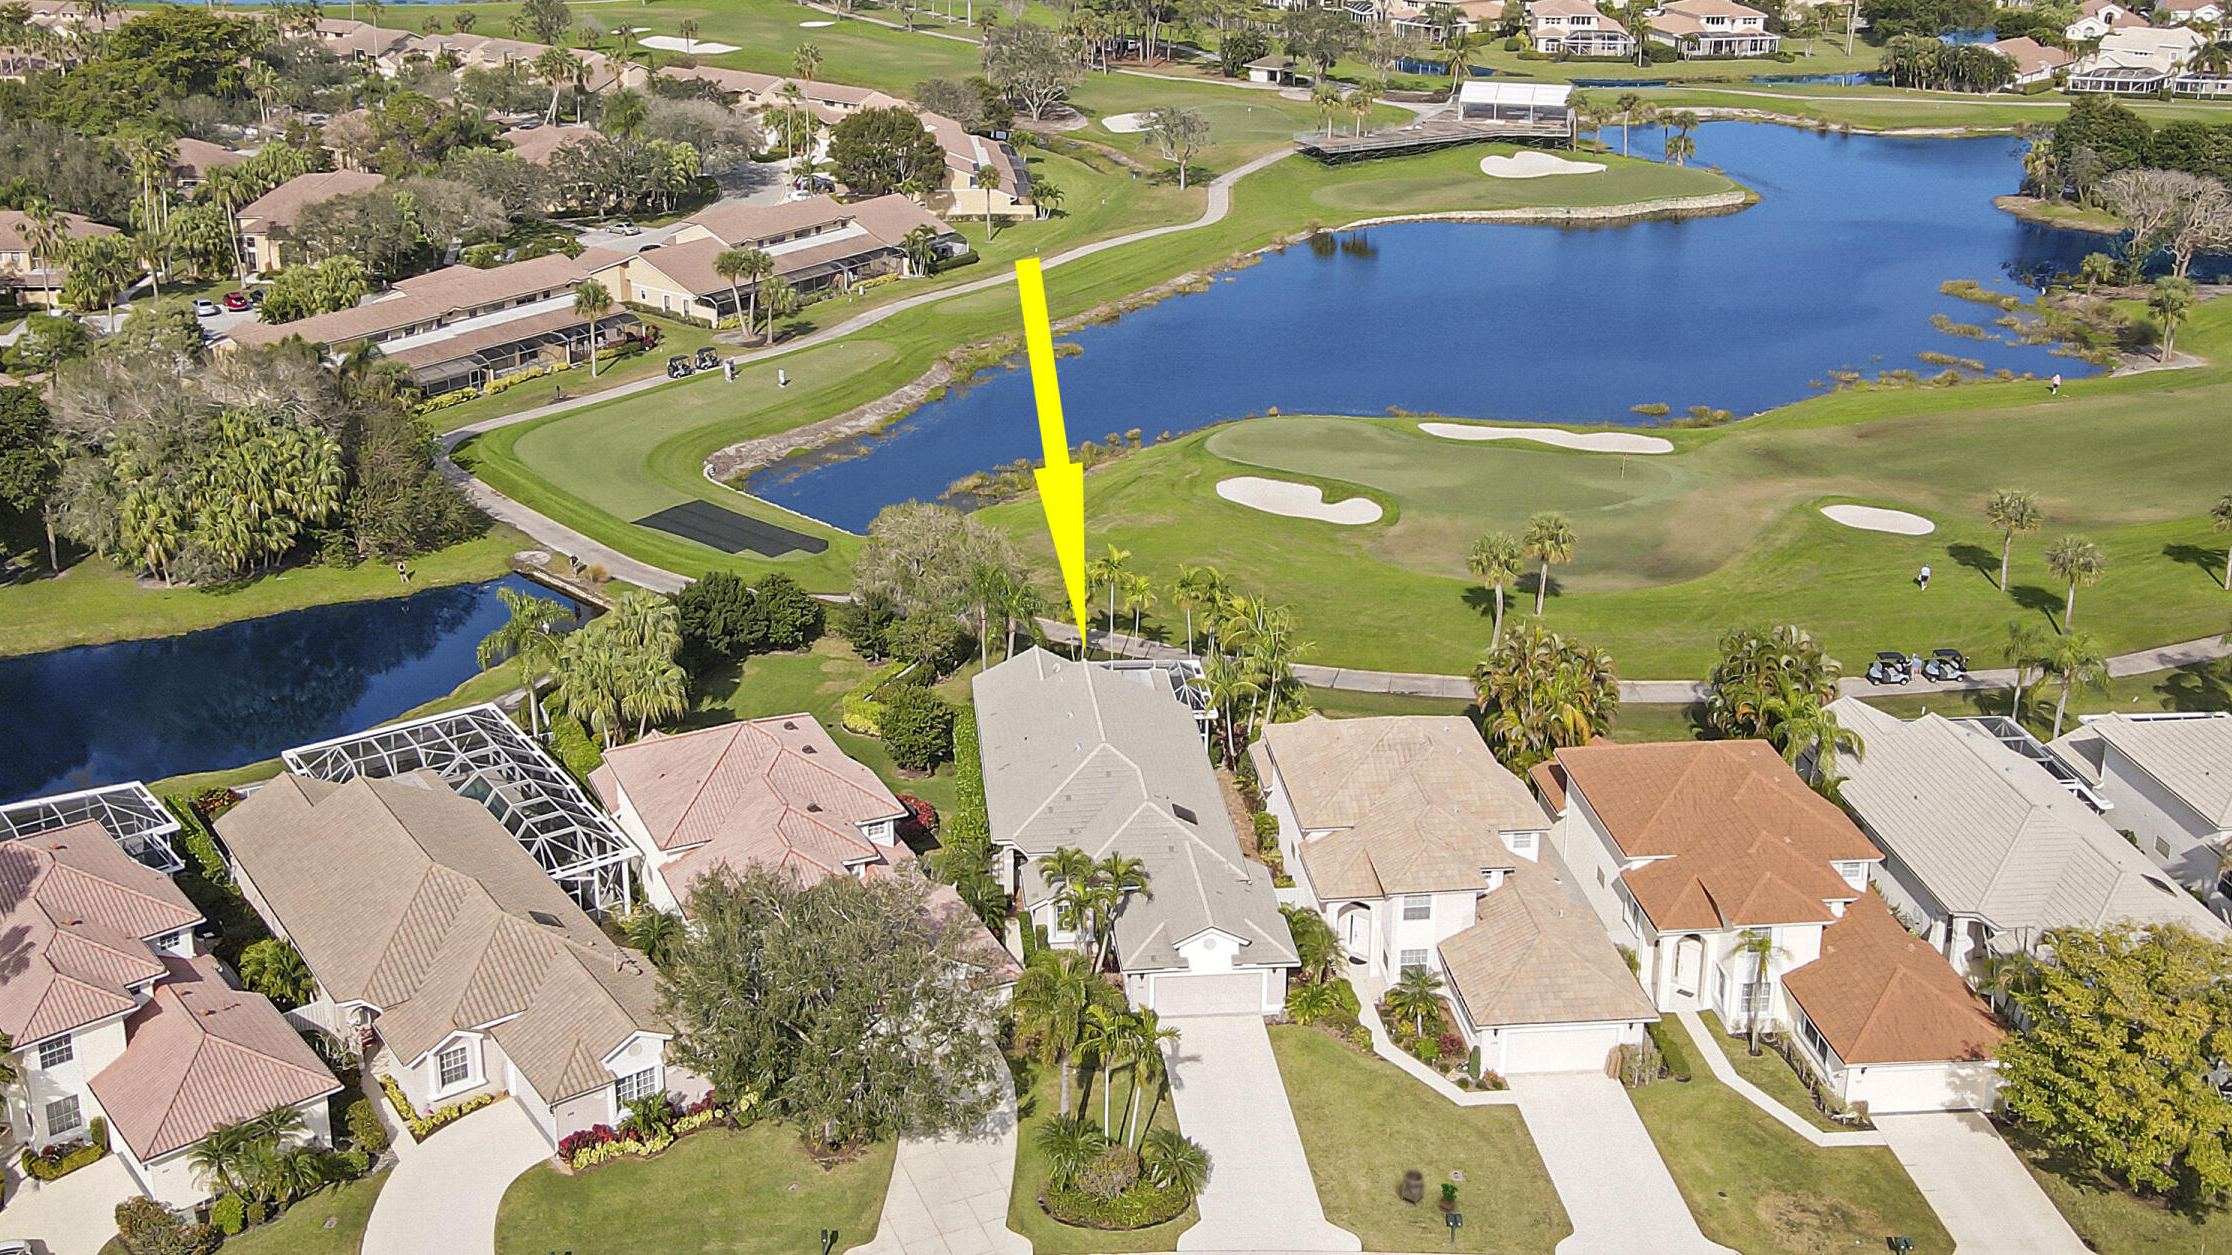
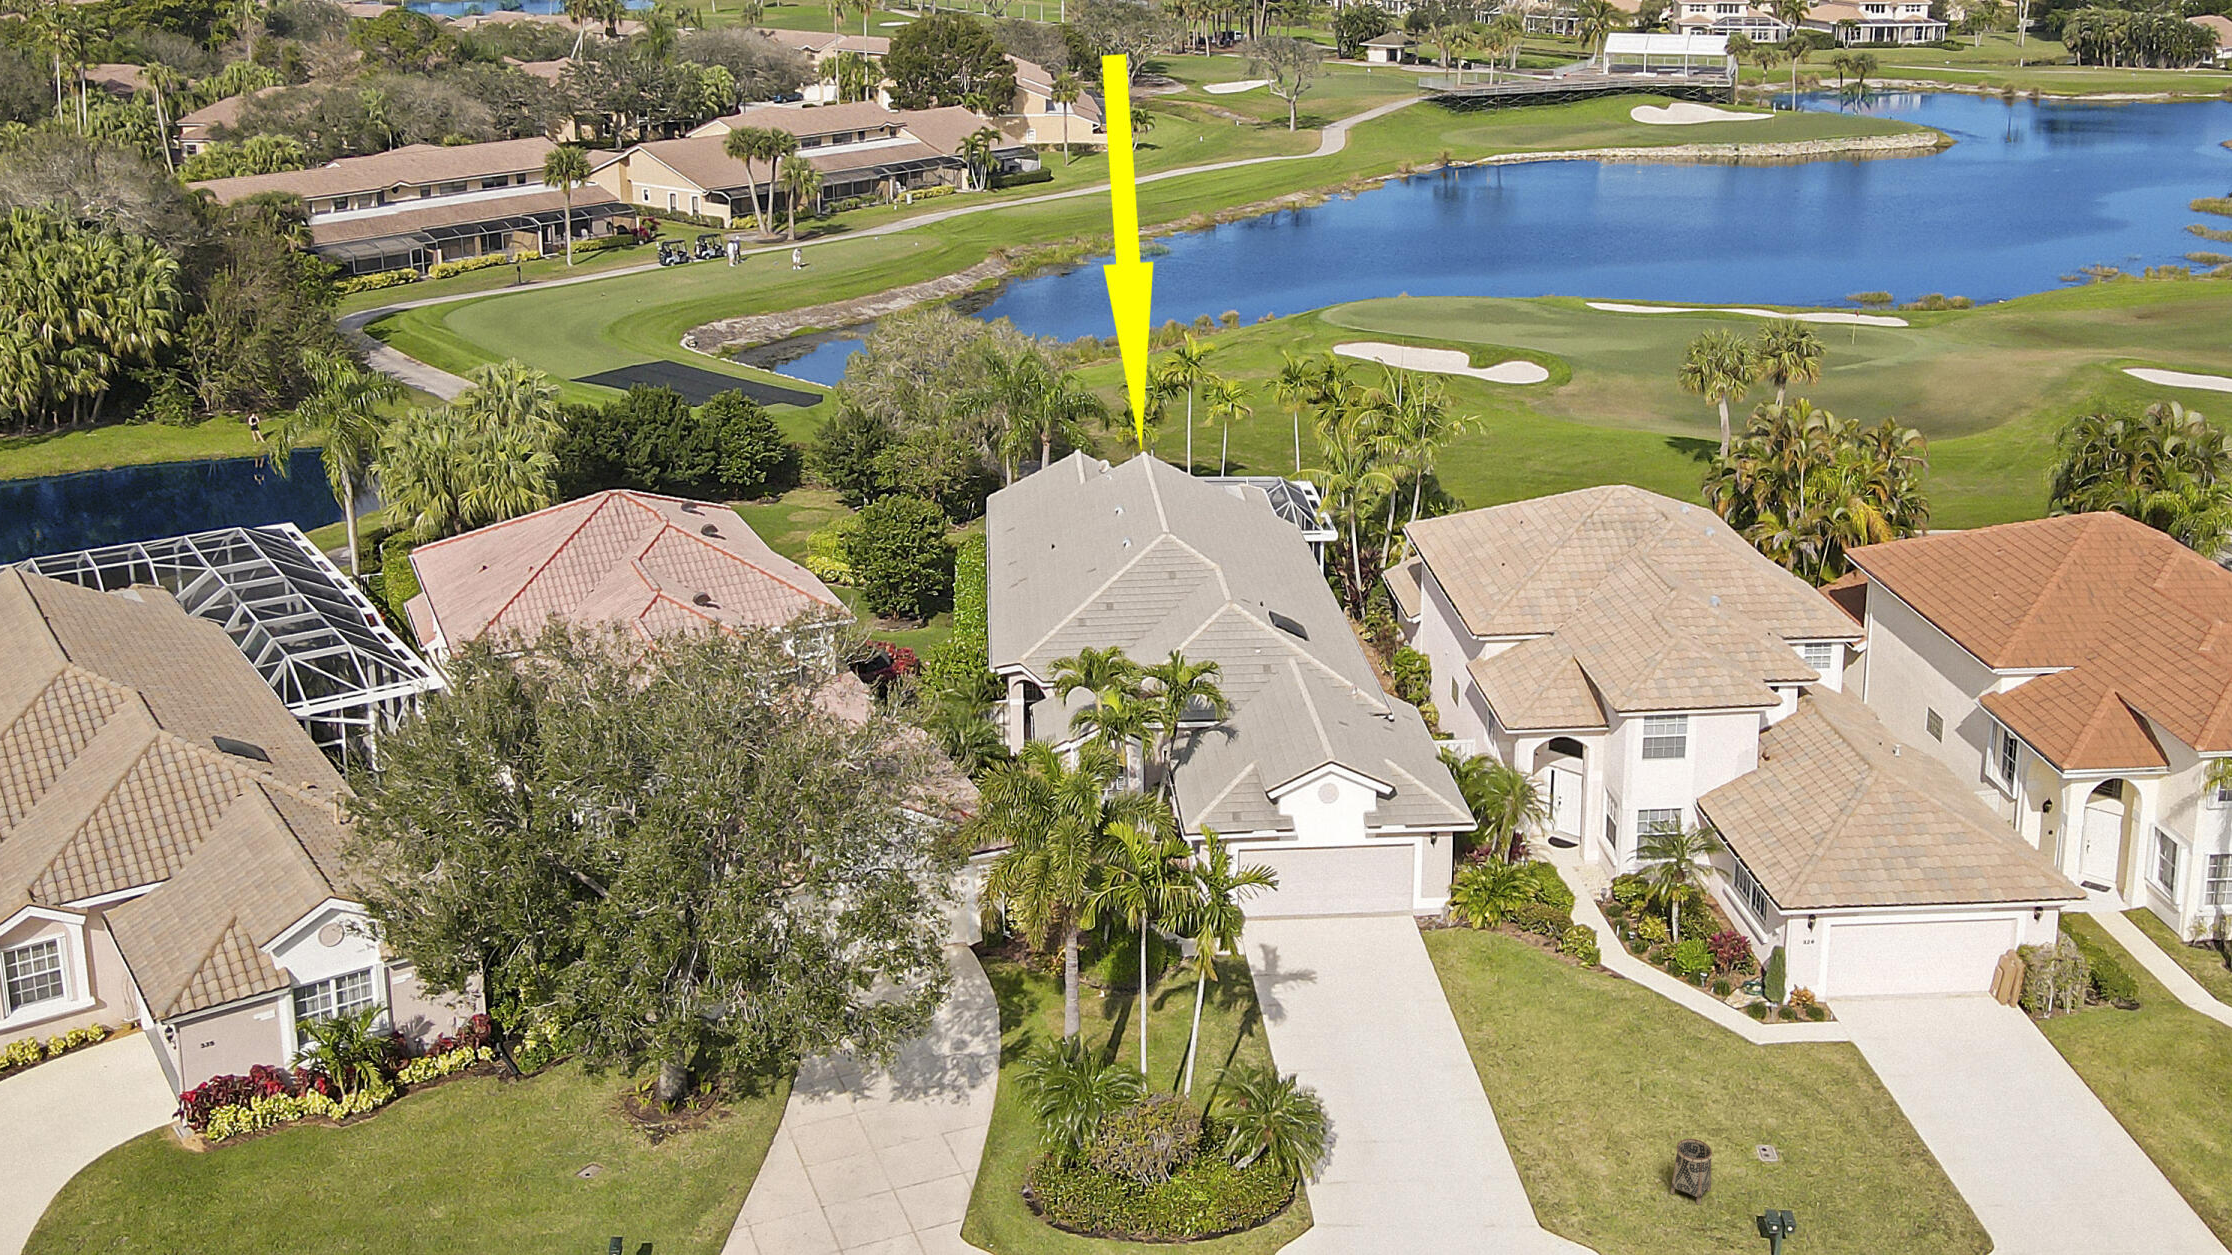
potted tree: present [1440,1183,1459,1214] -> none [1743,1162,1778,1218]

